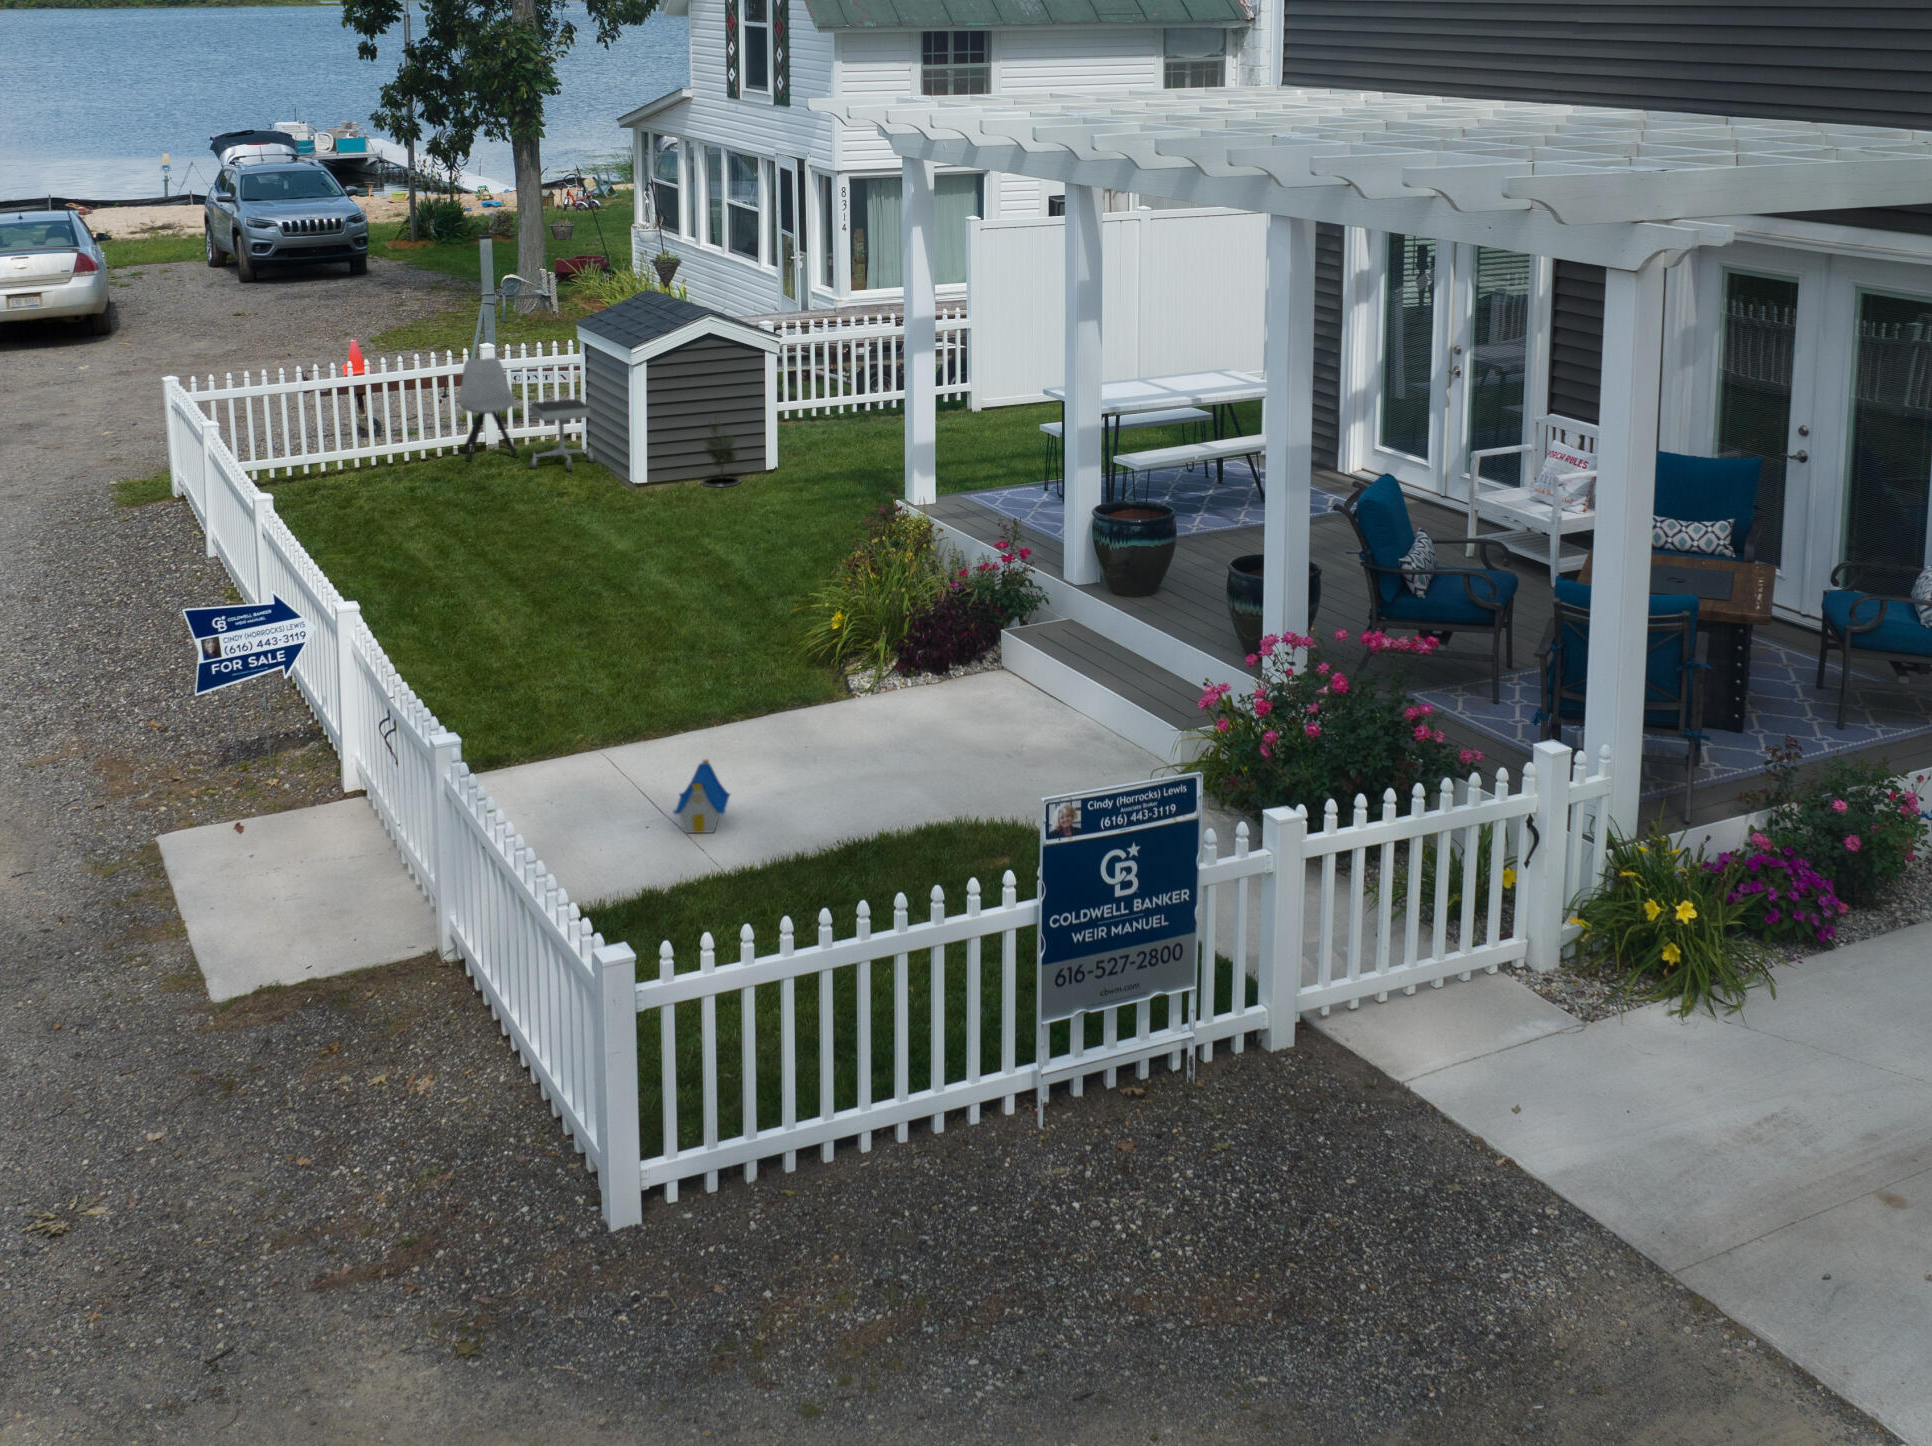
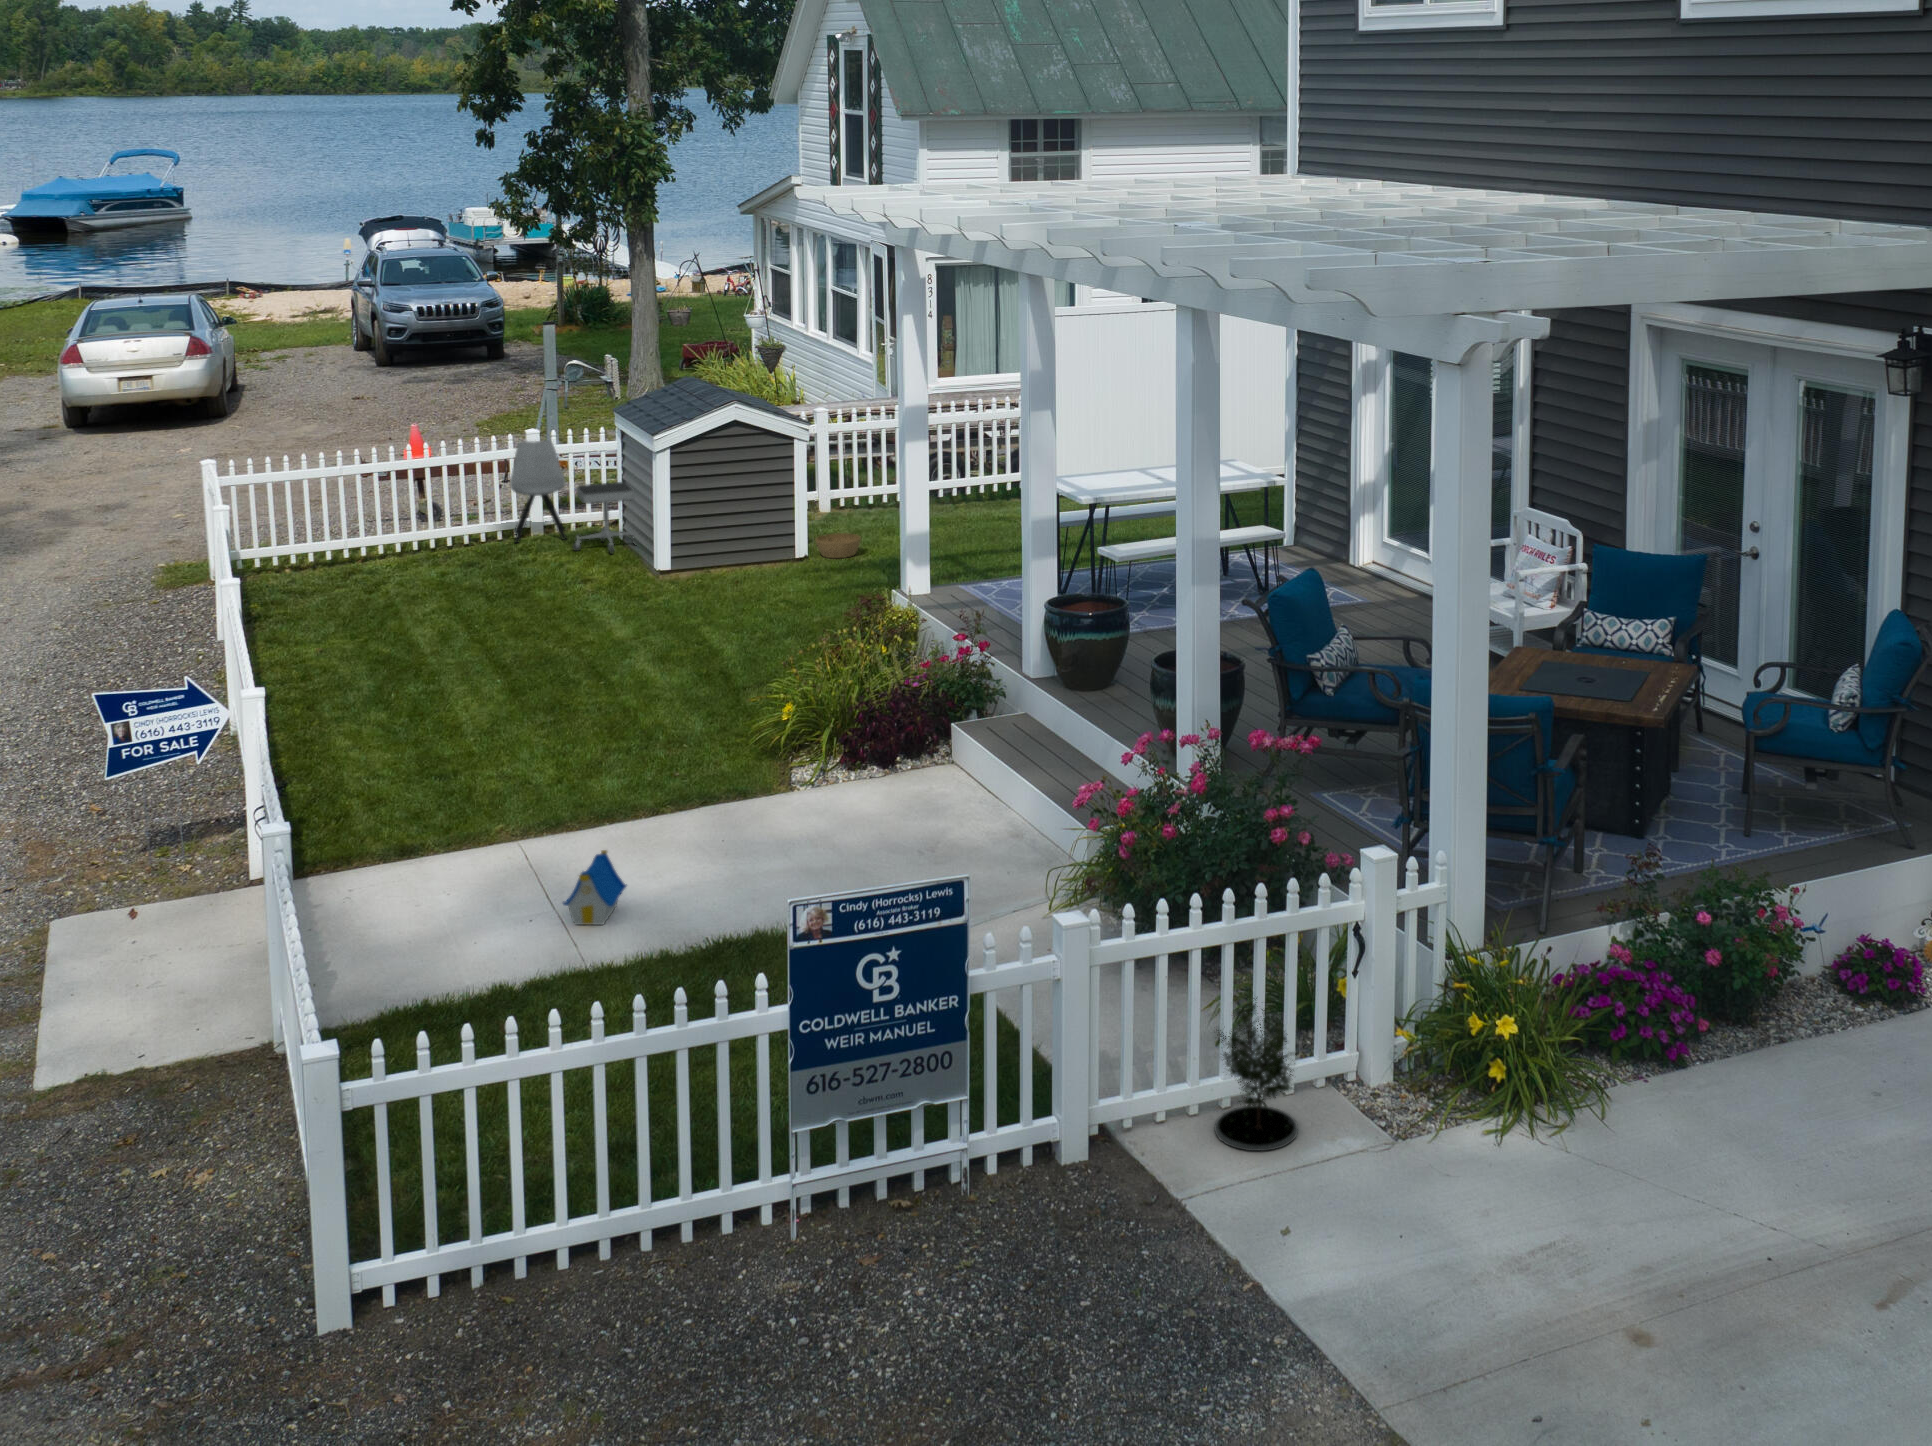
potted tree: present [702,422,740,487] -> present [1214,995,1298,1151]
basket: none [776,449,821,473] -> present [816,533,861,558]

